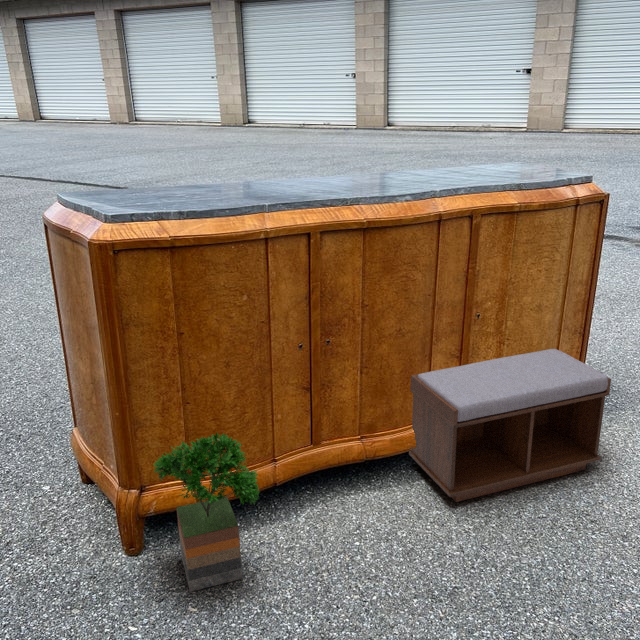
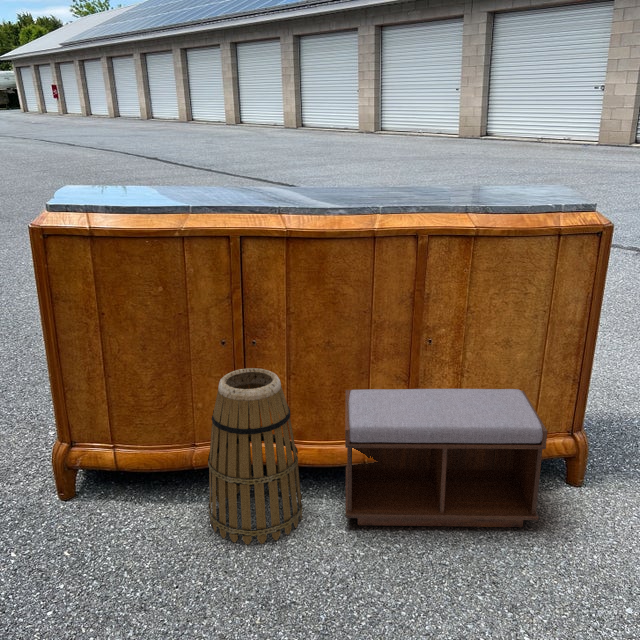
basket: none [308,366,405,548] -> present [208,368,303,544]
potted tree: present [153,433,259,592] -> none [52,406,142,541]

